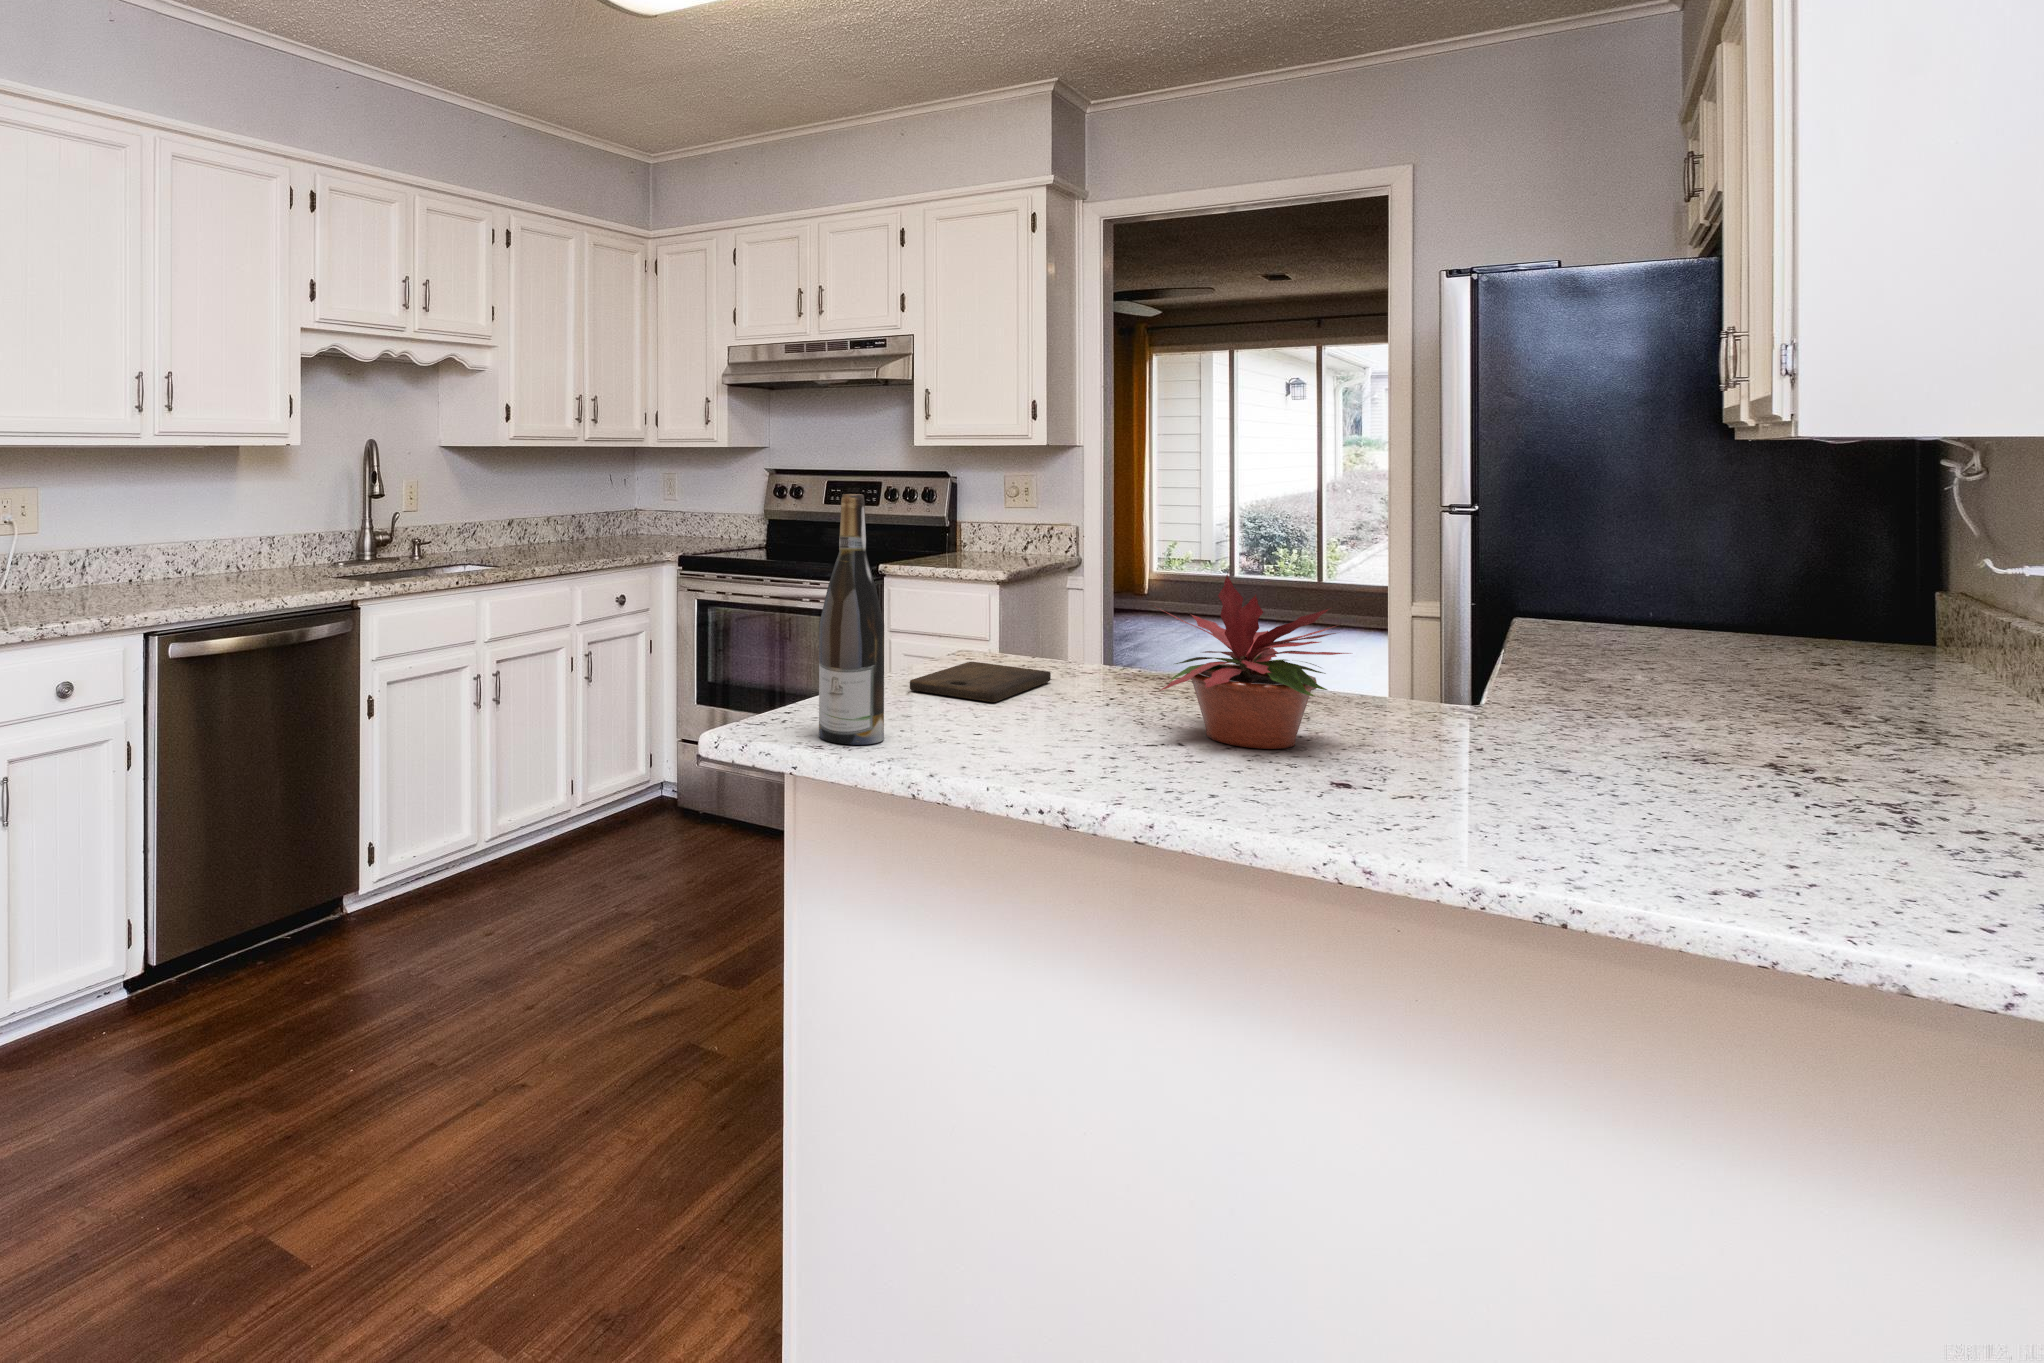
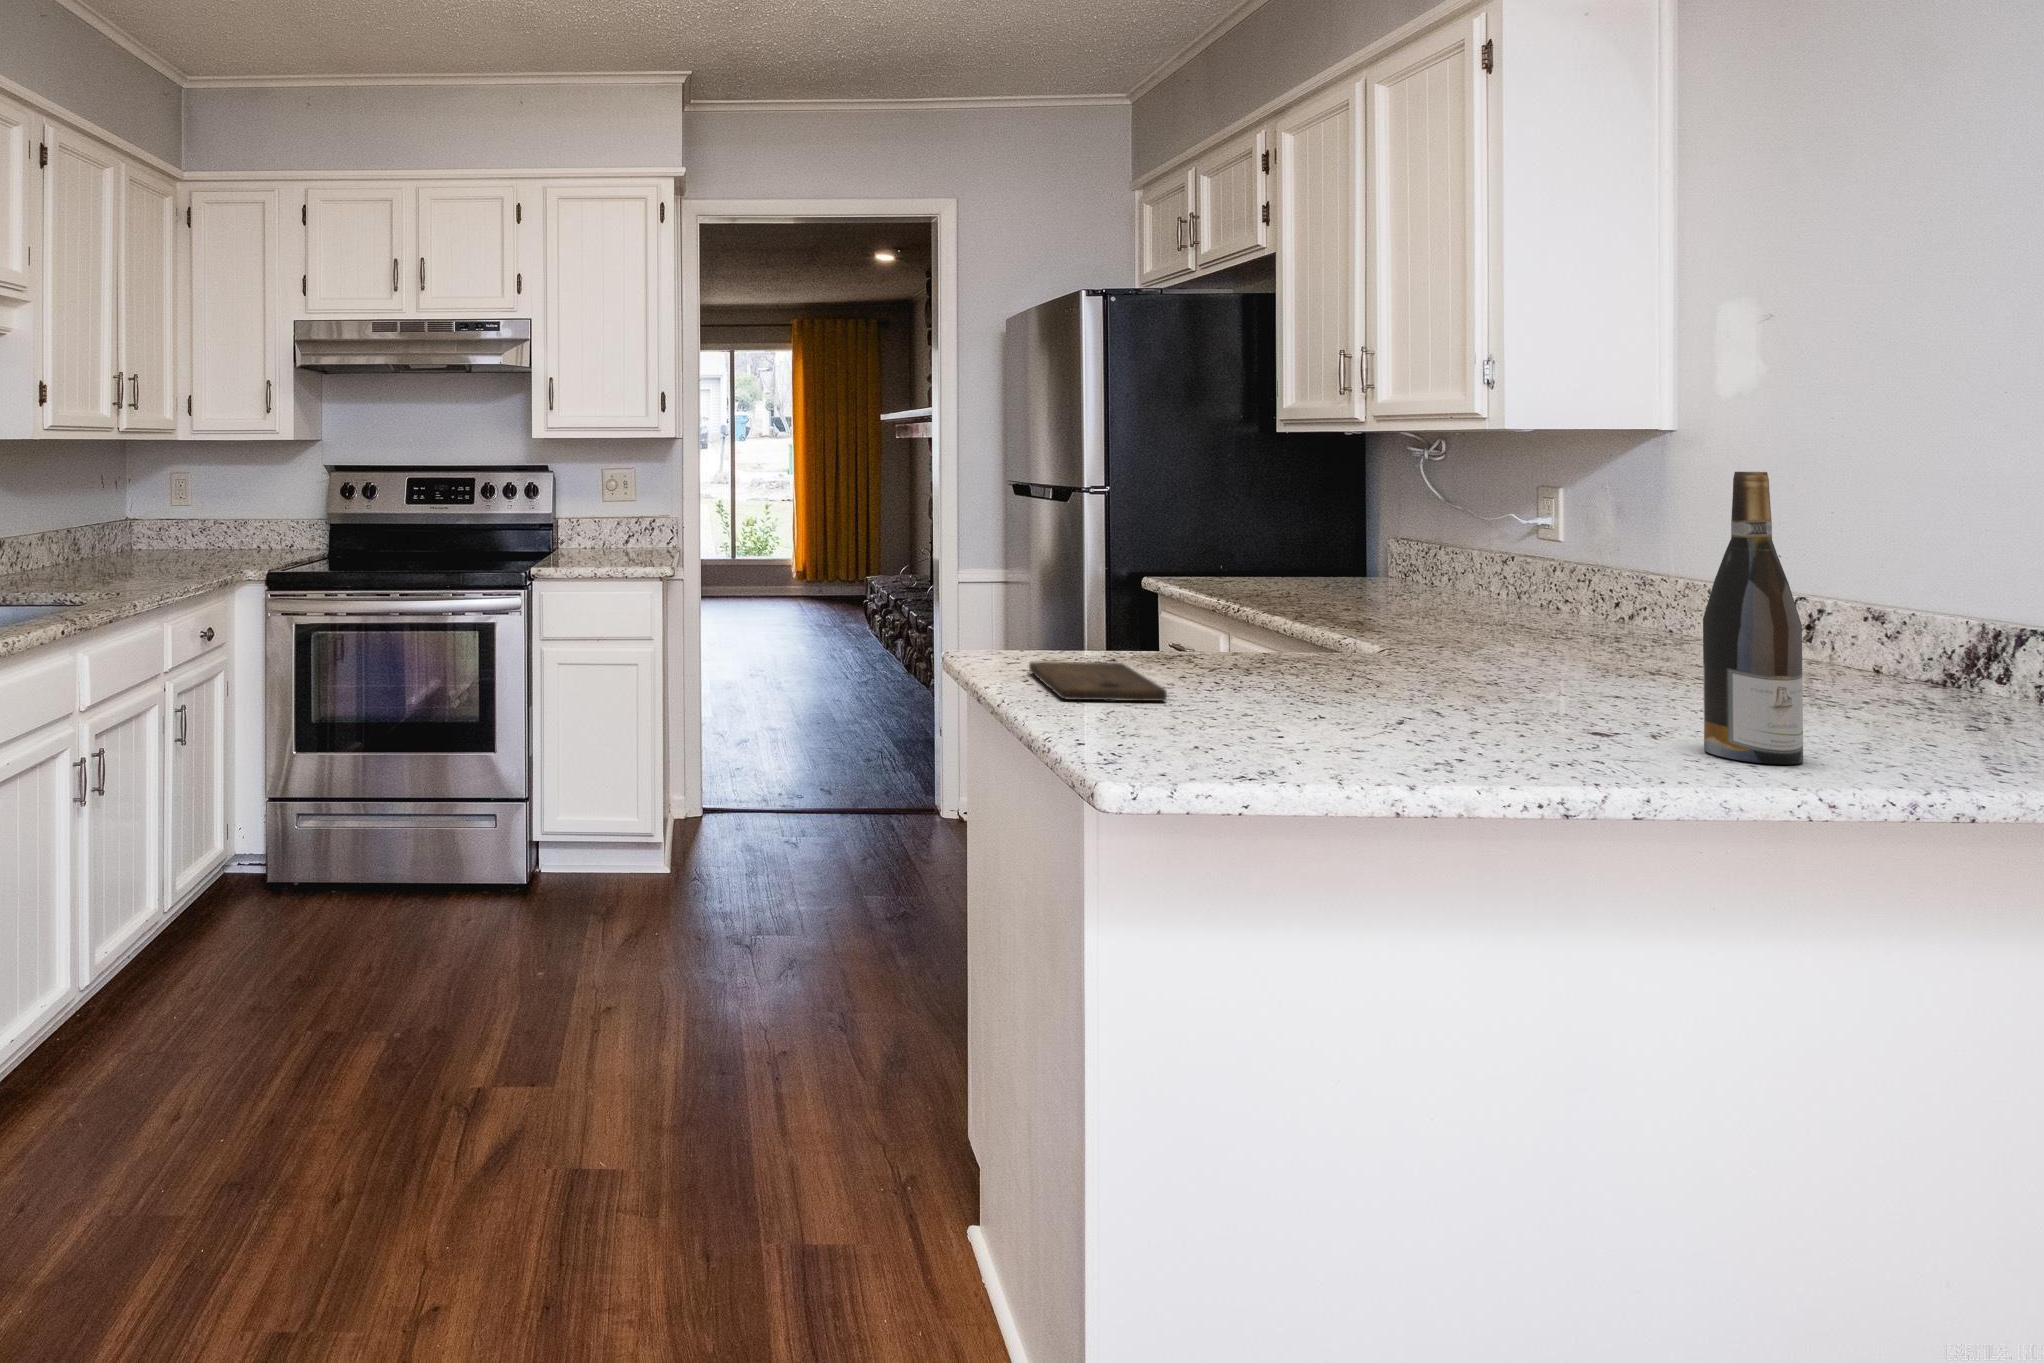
wine bottle: present [819,494,884,745] -> present [1703,472,1803,764]
potted plant: present [1160,575,1351,749] -> none [1320,543,1552,712]

